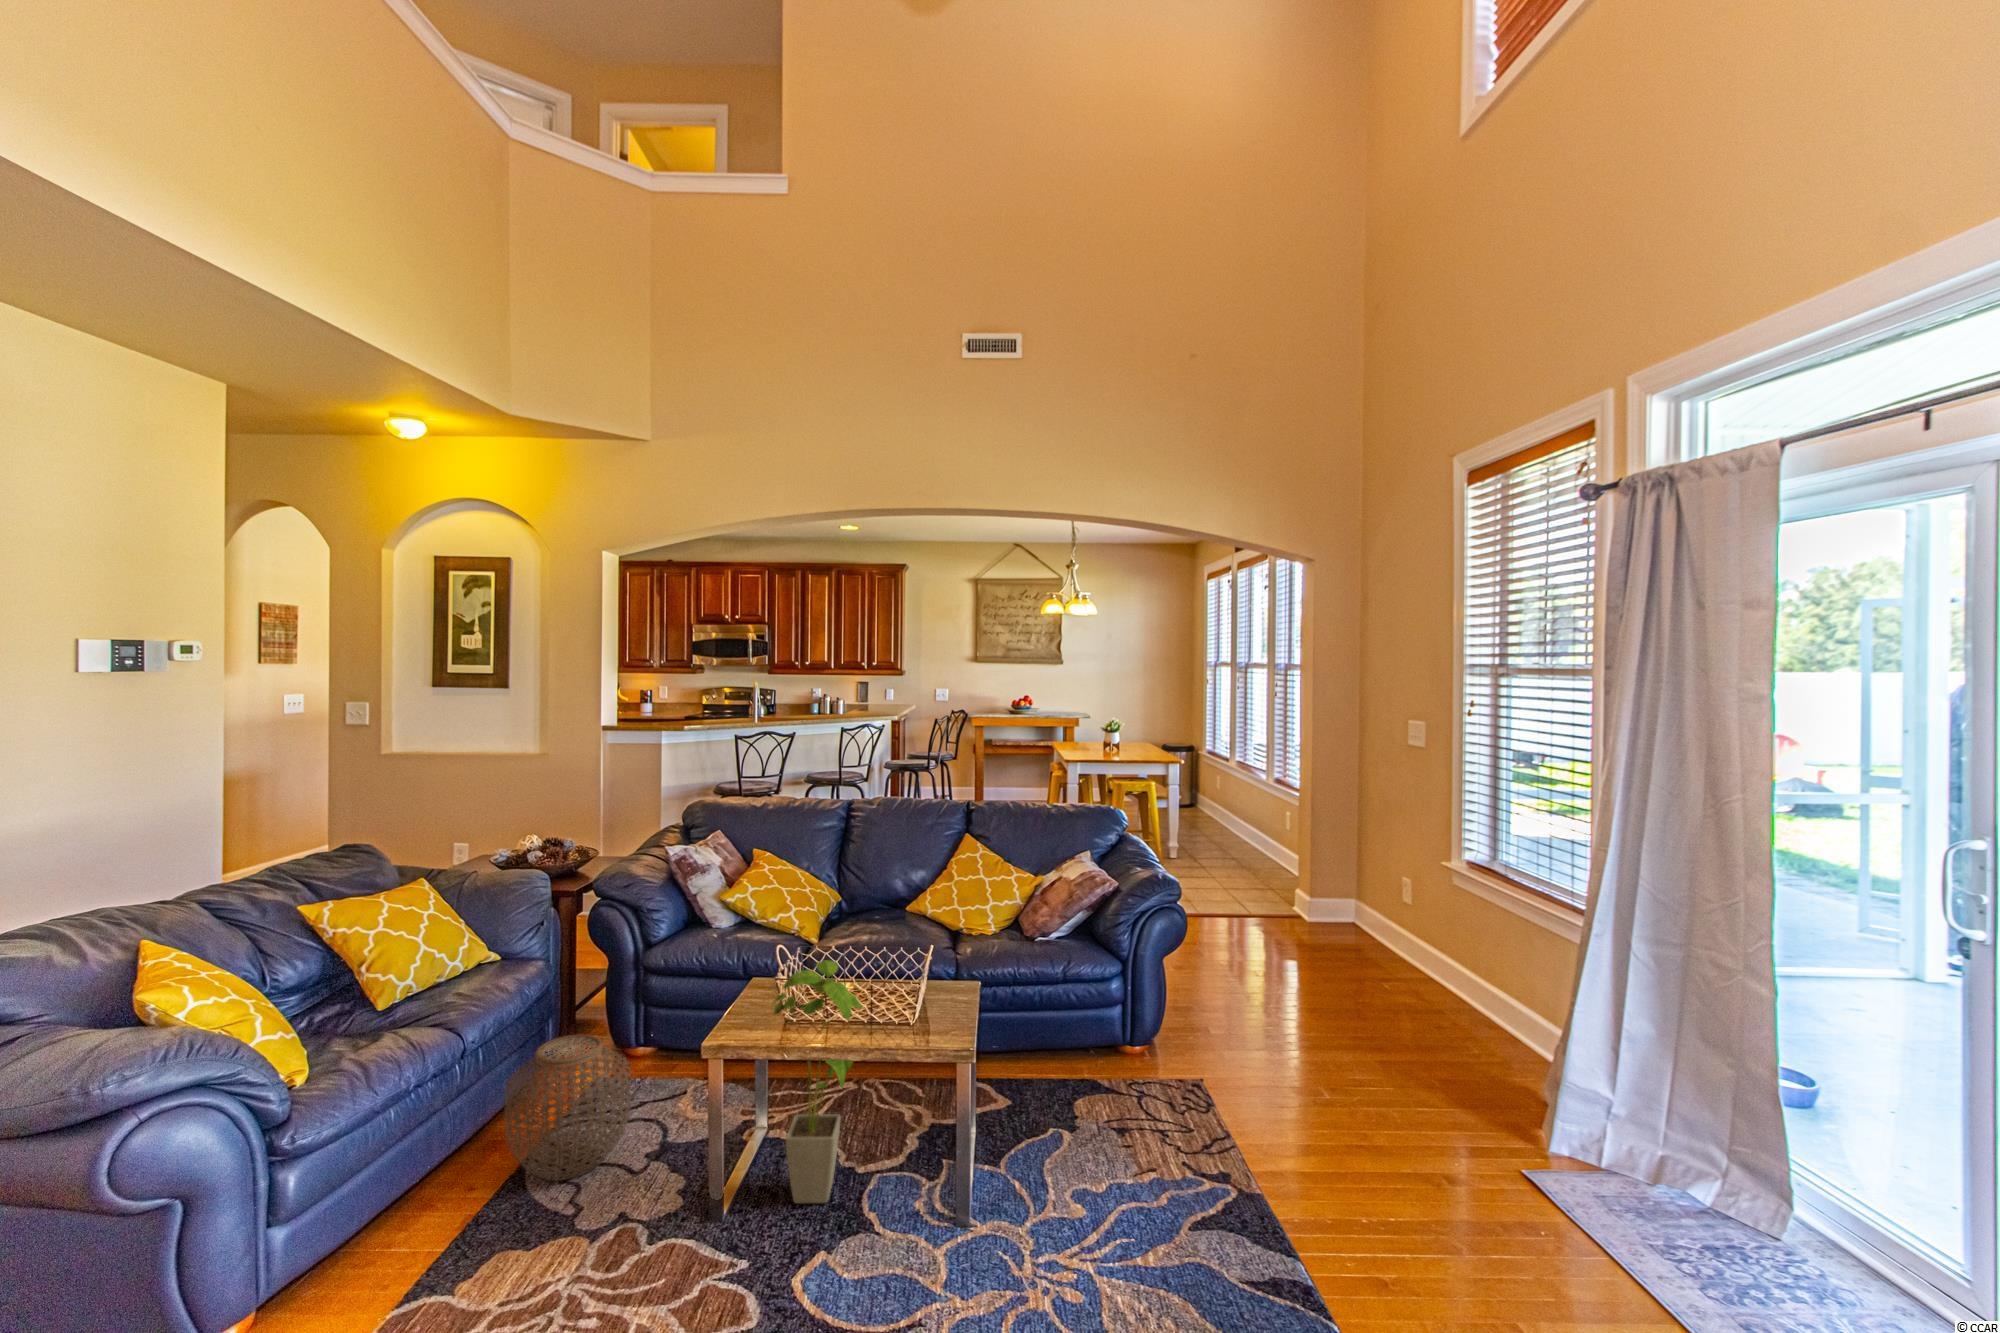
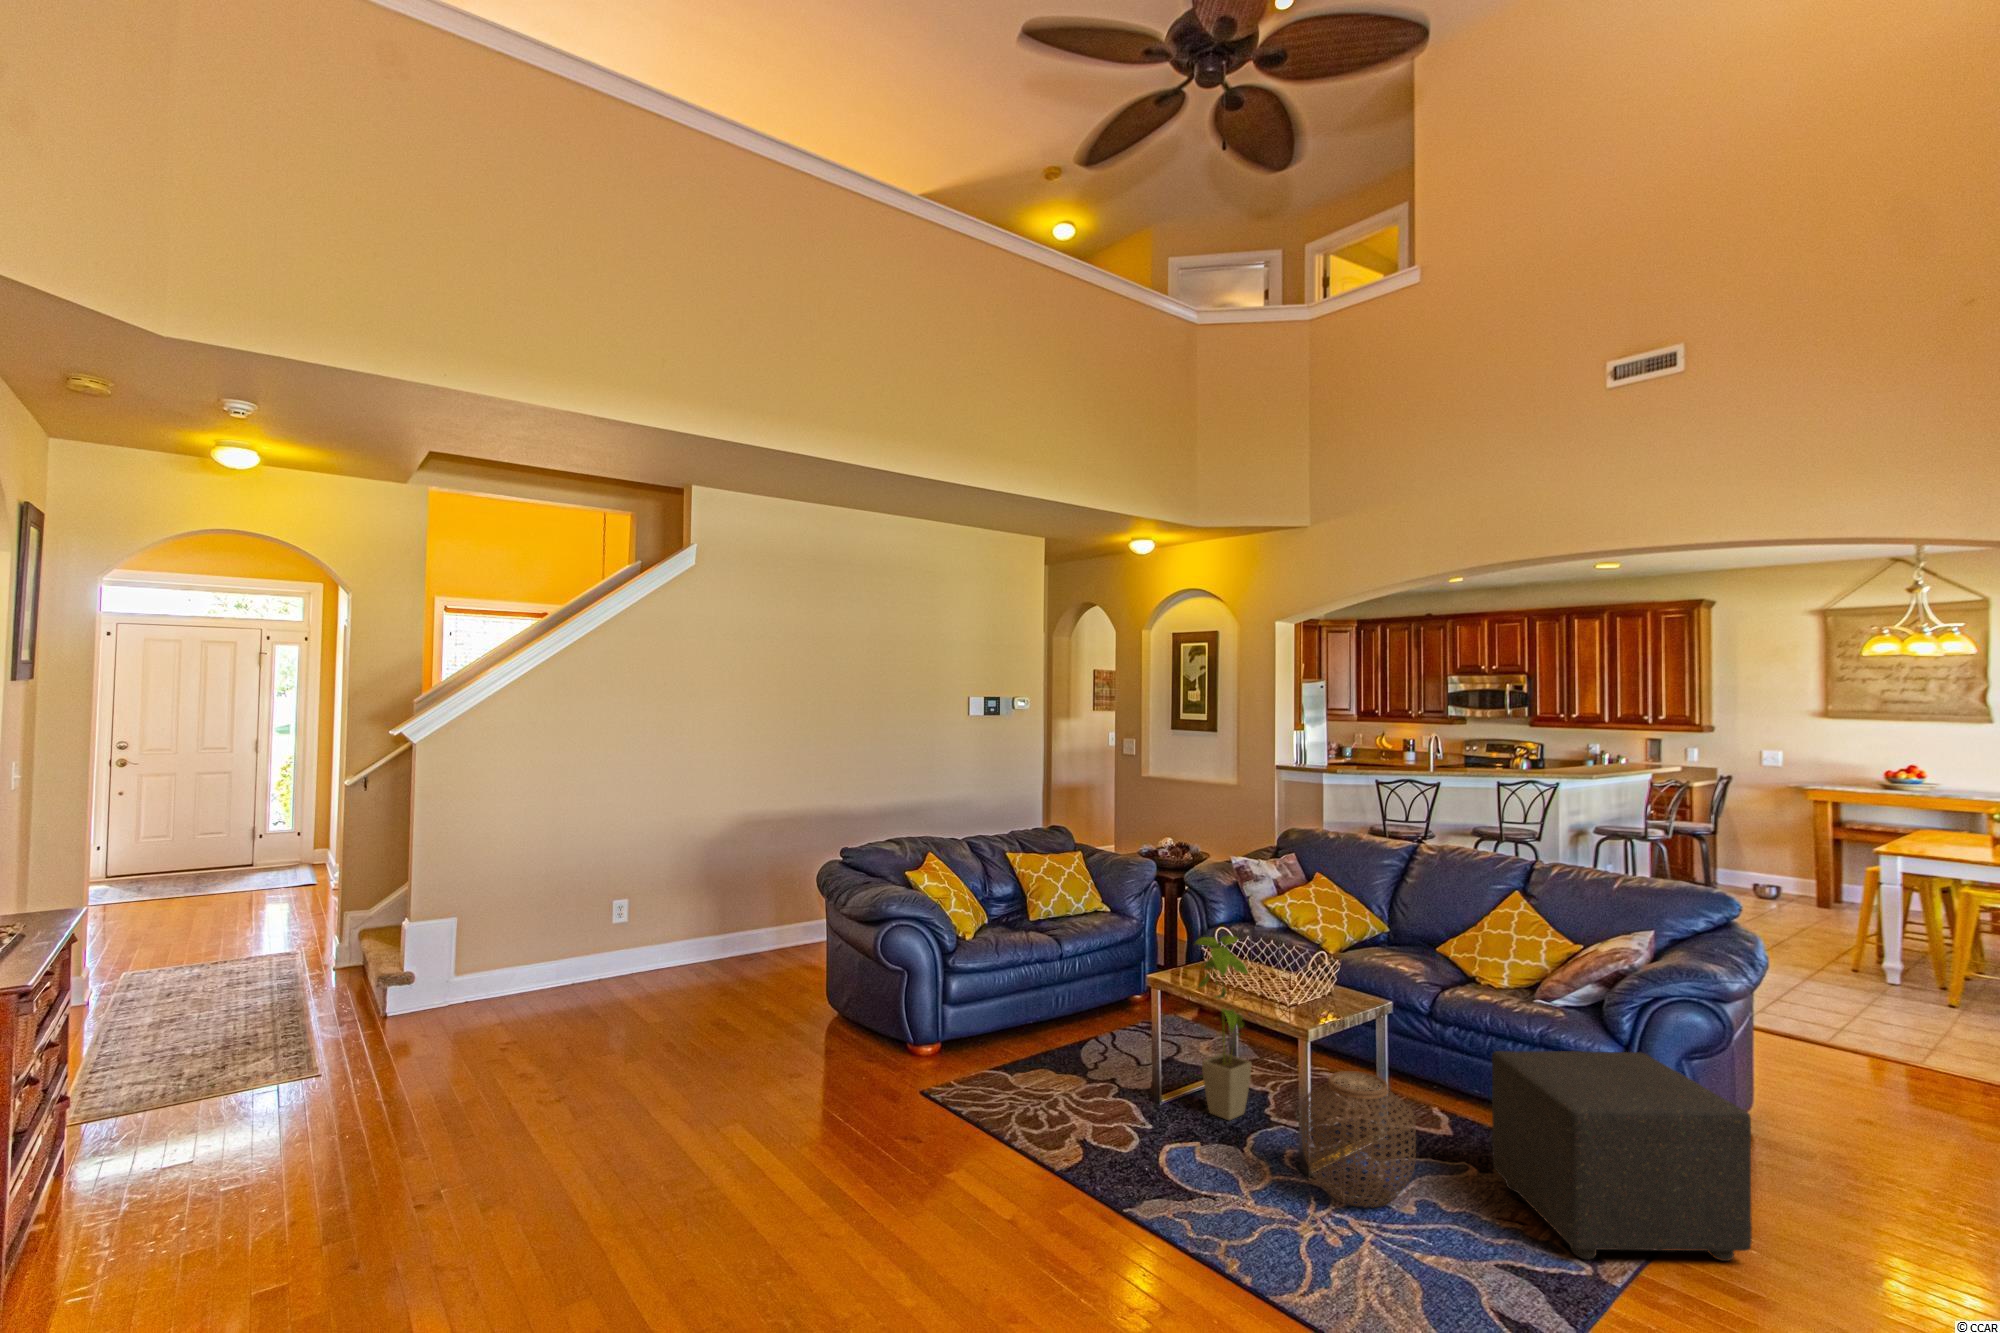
ottoman: none [1112,976,1329,1203] -> present [1492,1051,1752,1261]
woven basket: present [505,1035,631,1181] -> present [1302,1071,1416,1207]

